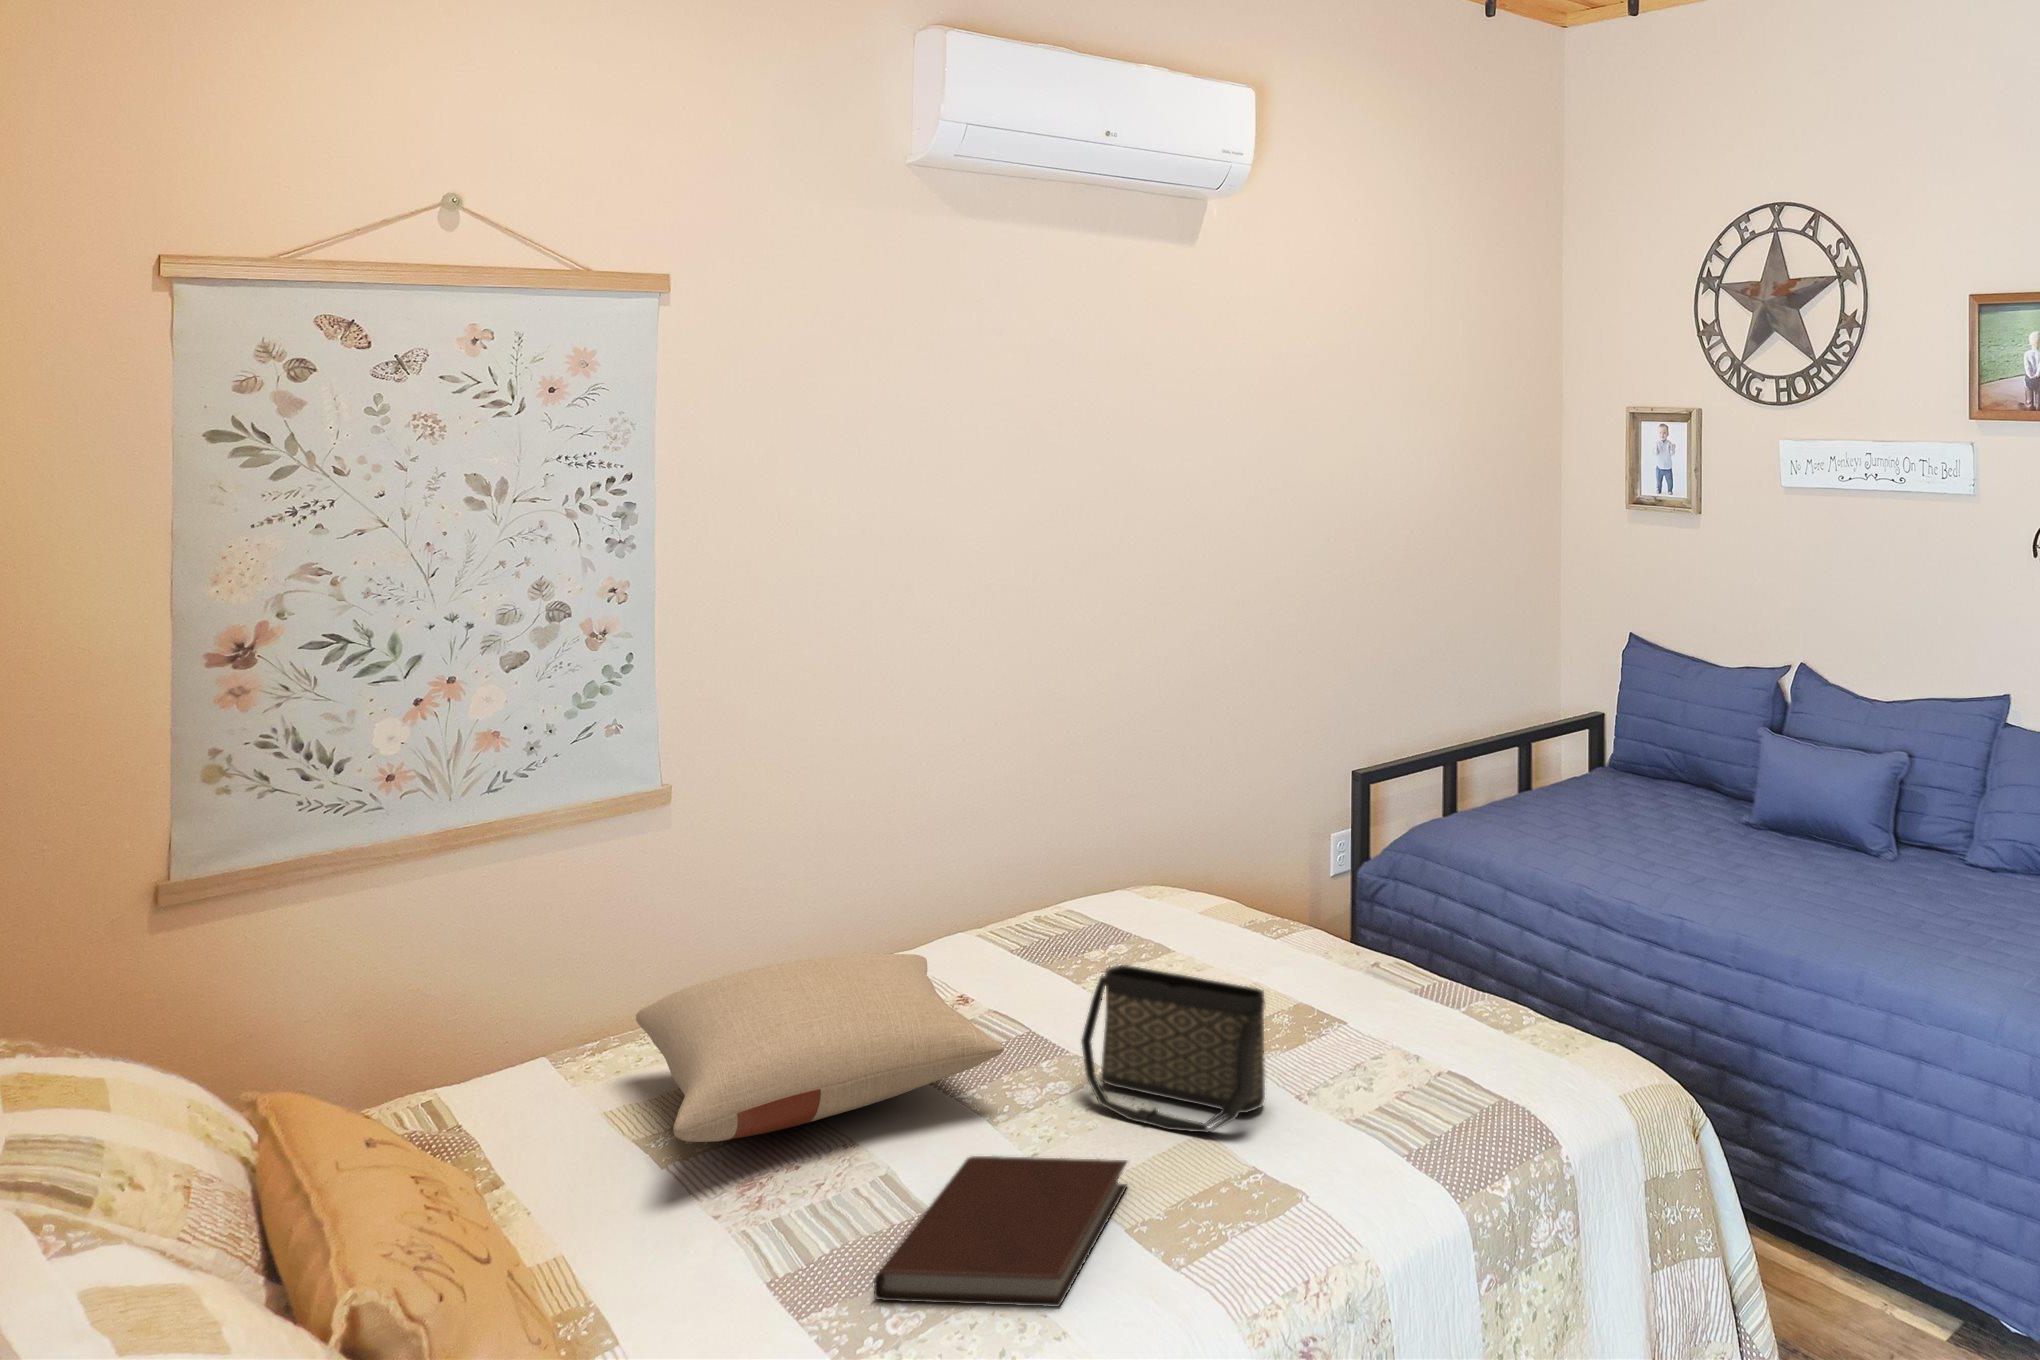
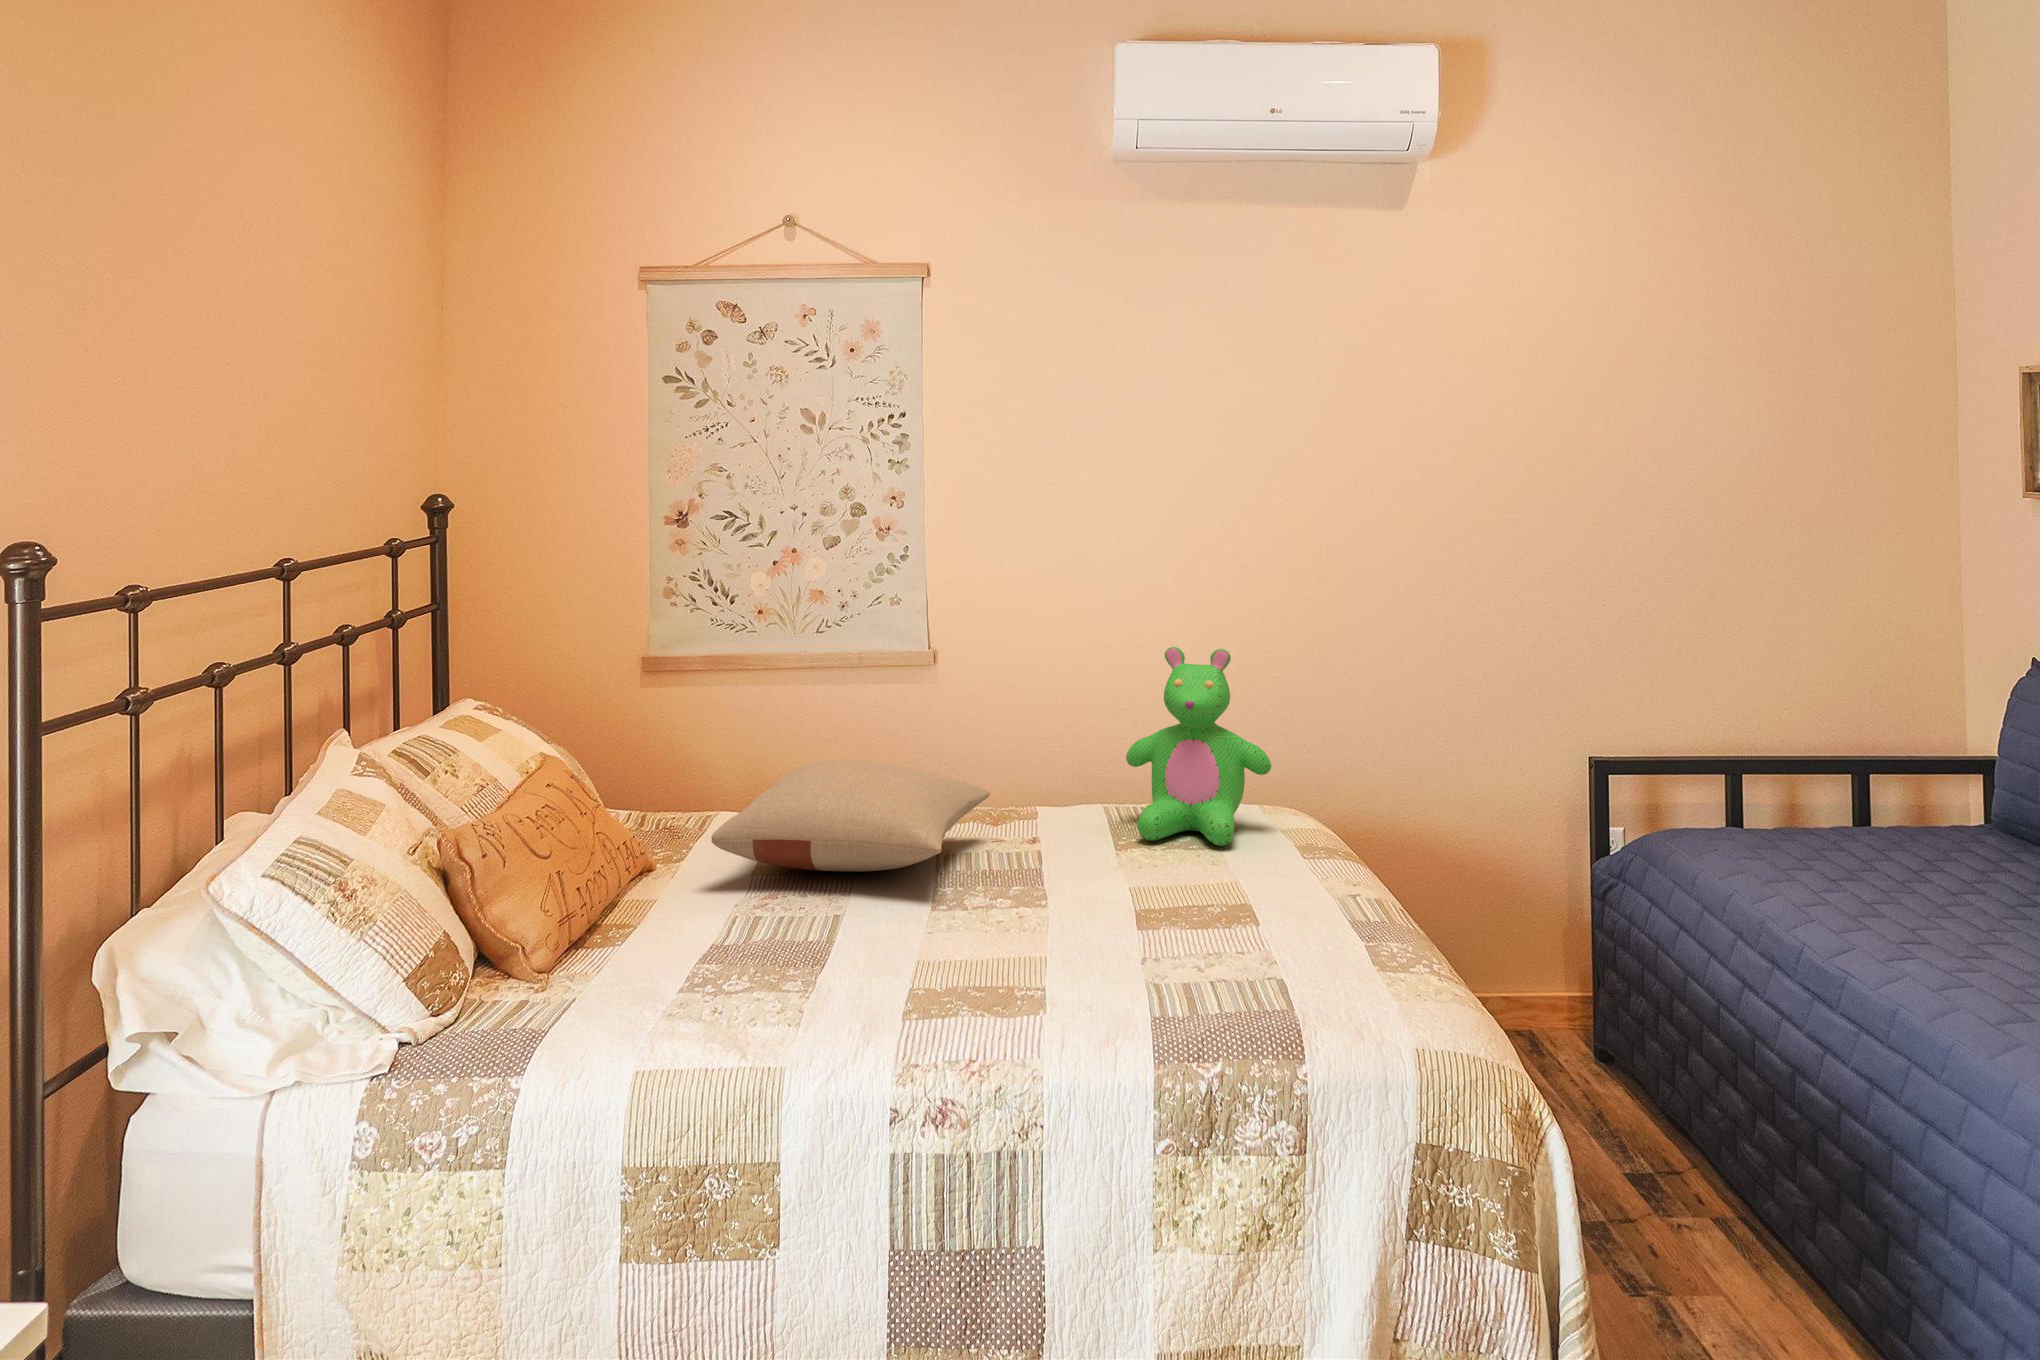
teddy bear: none [1035,735,1194,963] -> present [1126,647,1271,846]
handbag: present [1081,965,1265,1132] -> none [995,808,1108,955]
notebook: present [874,1156,1127,1307] -> none [717,911,940,1007]

